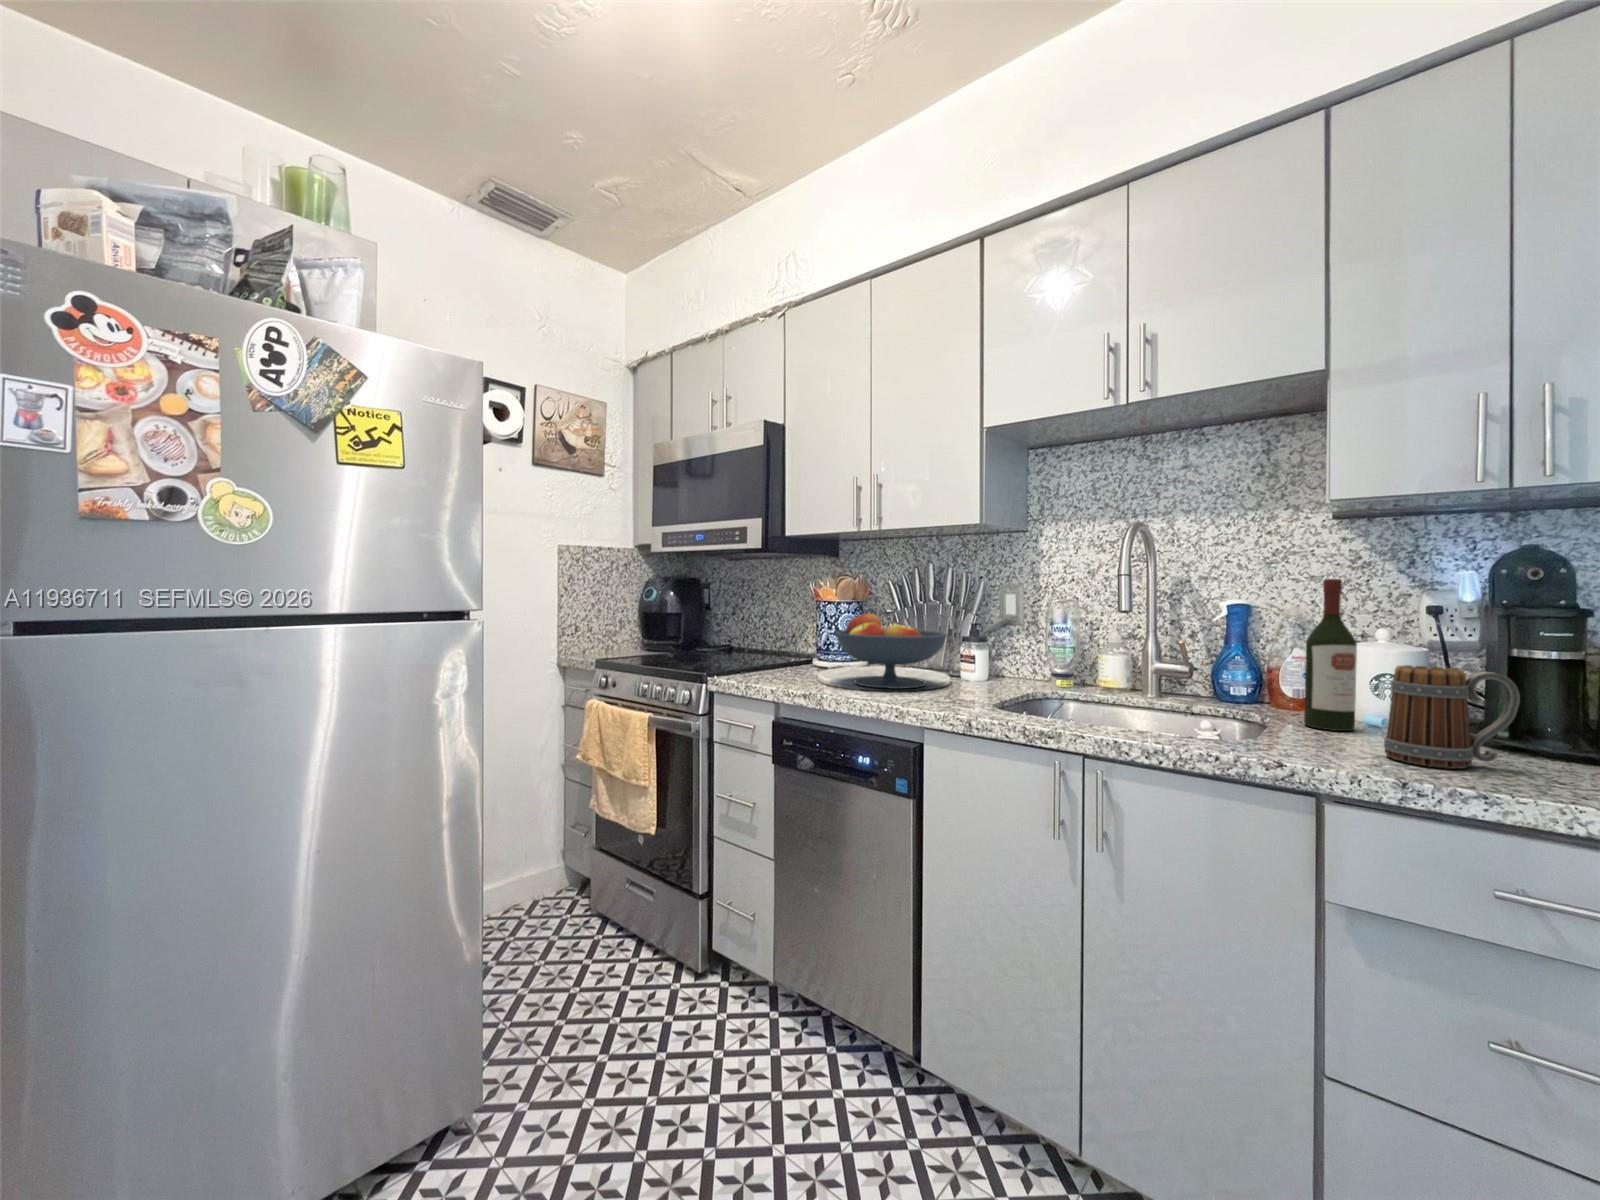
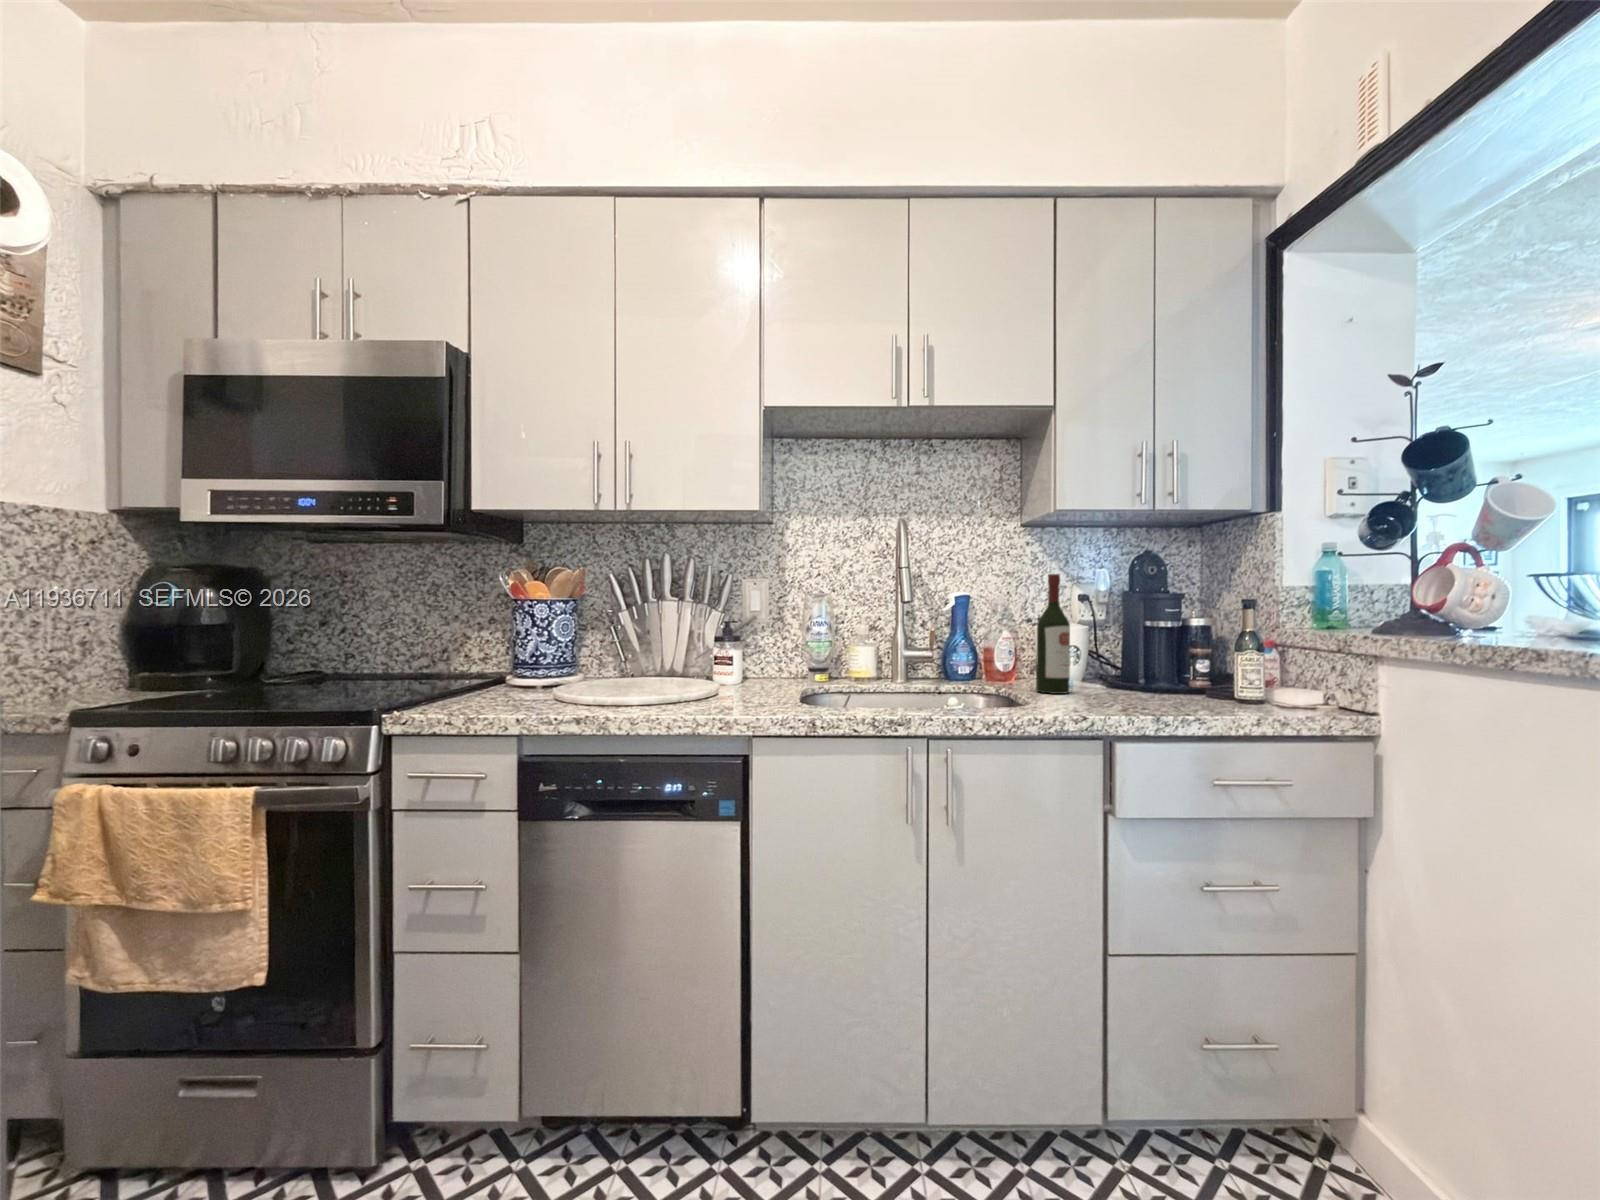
fruit bowl: present [835,614,947,689] -> none [595,612,727,697]
mug: present [1384,665,1520,769] -> none [1119,638,1190,710]

